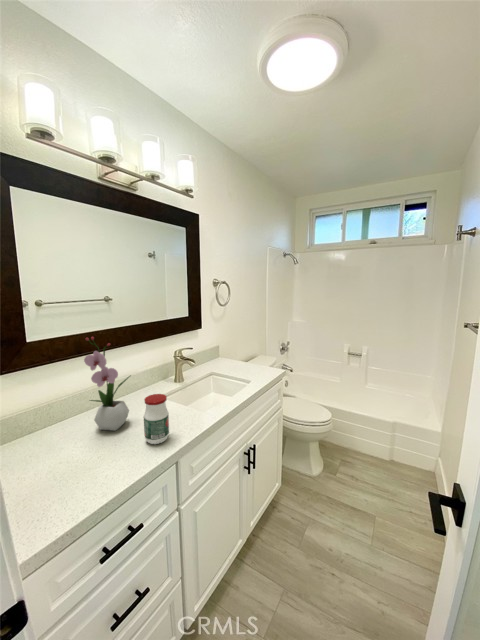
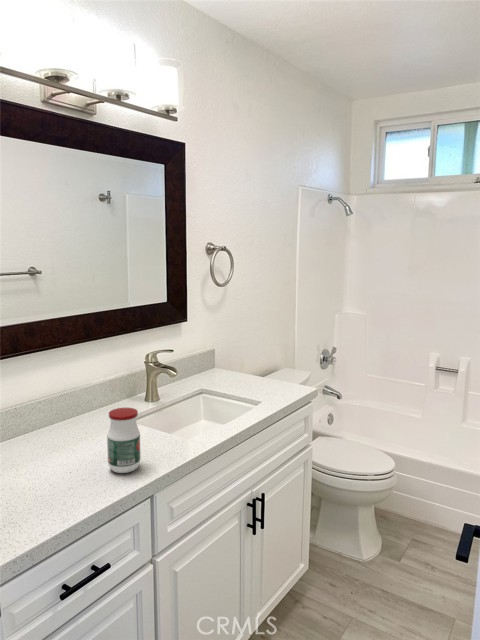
flower arrangement: present [84,337,131,431] -> none [29,328,88,457]

